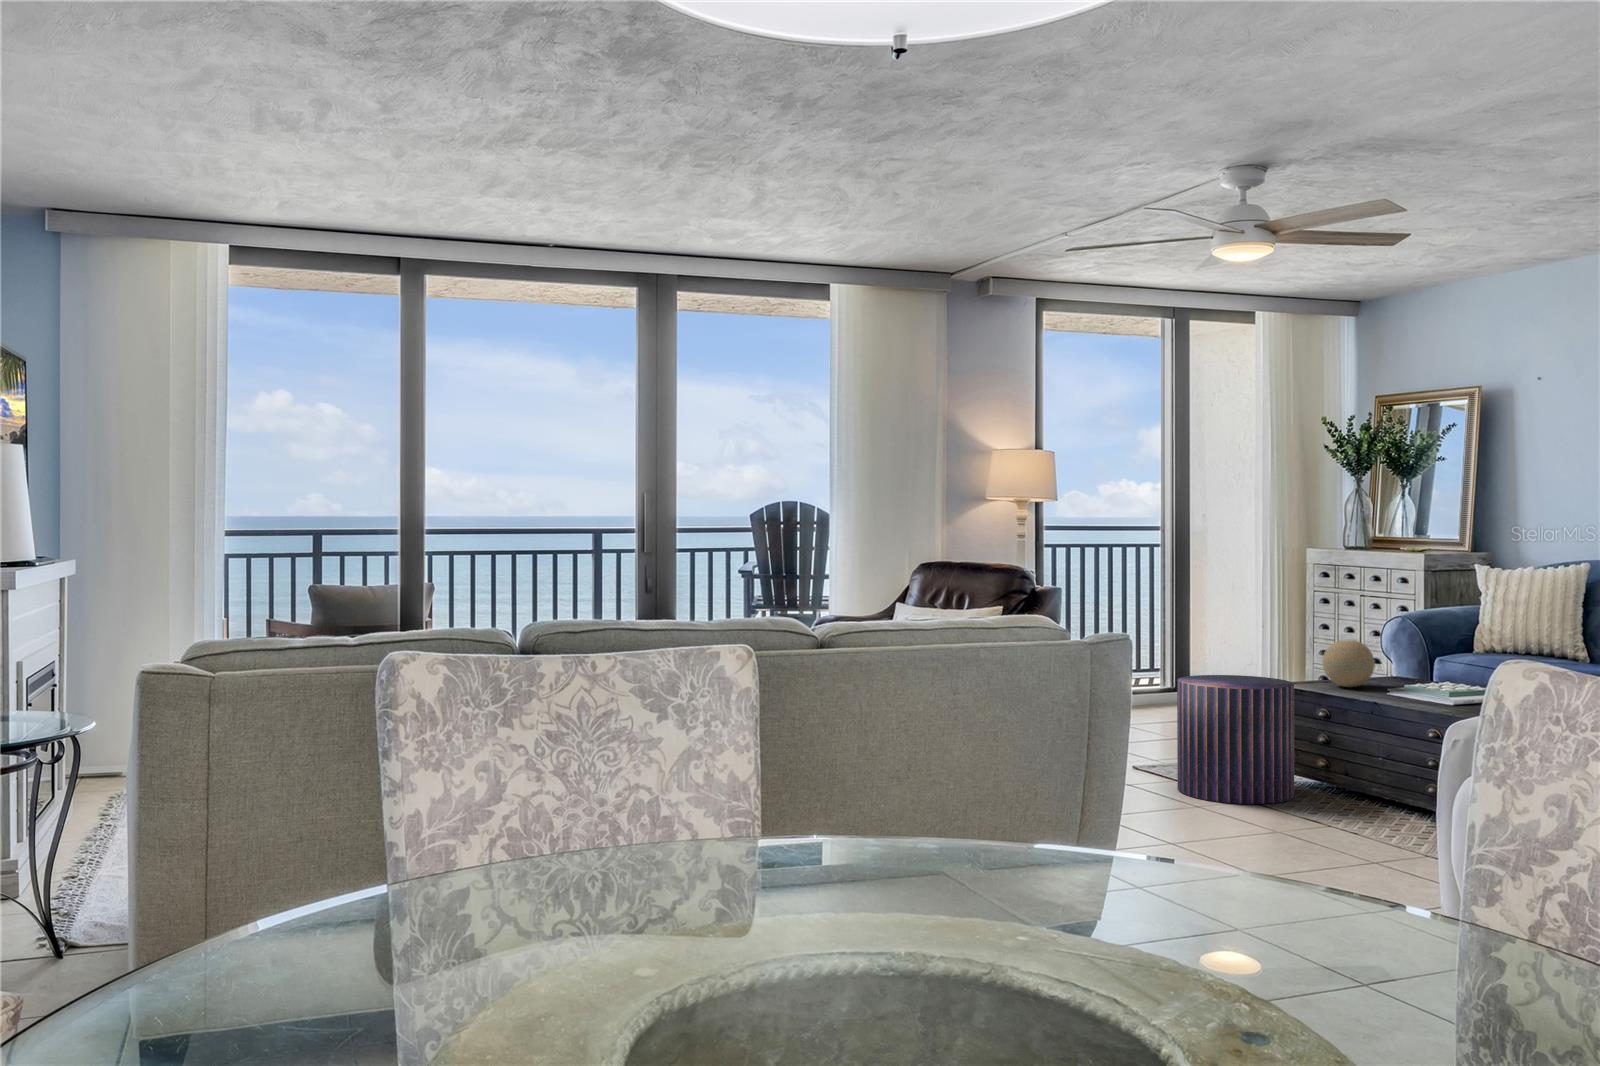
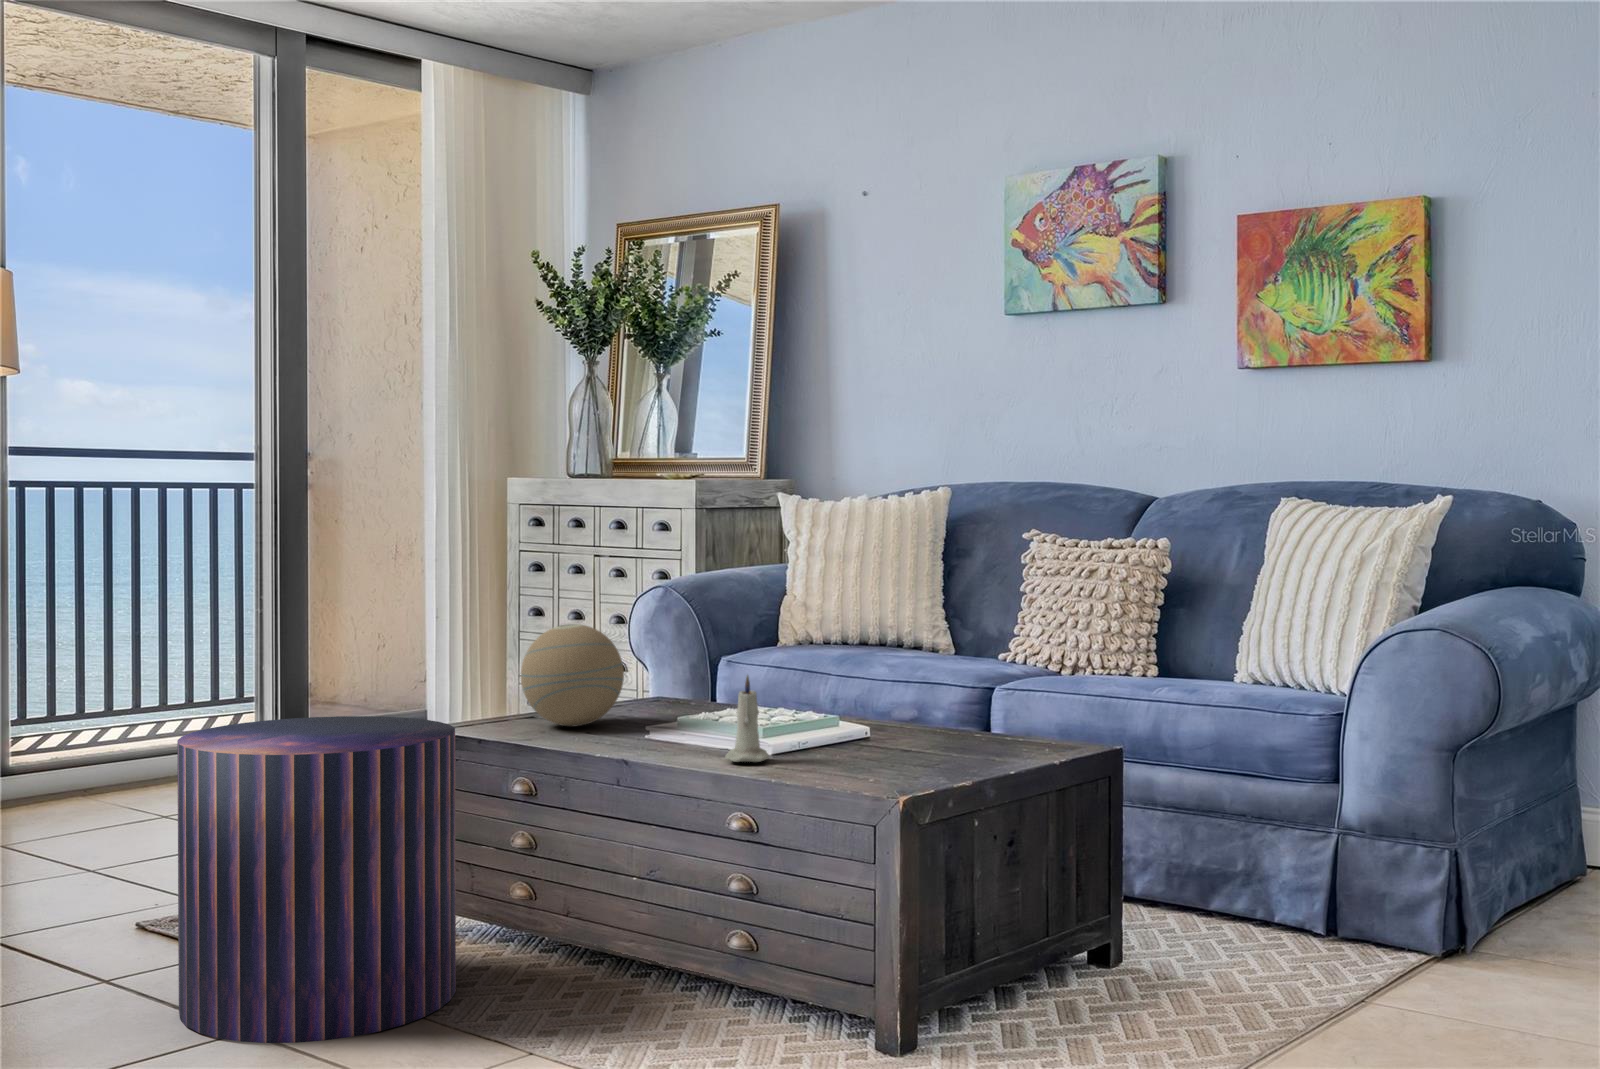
candle: none [1423,667,1446,707] -> present [725,676,769,762]

